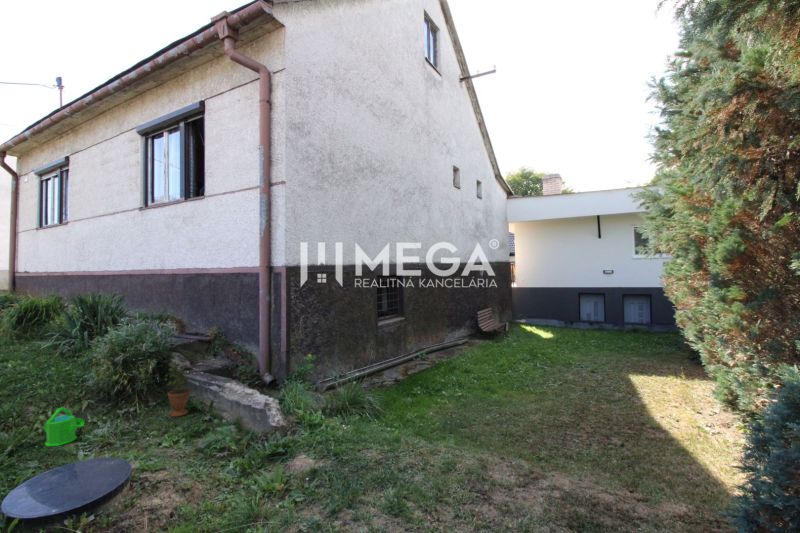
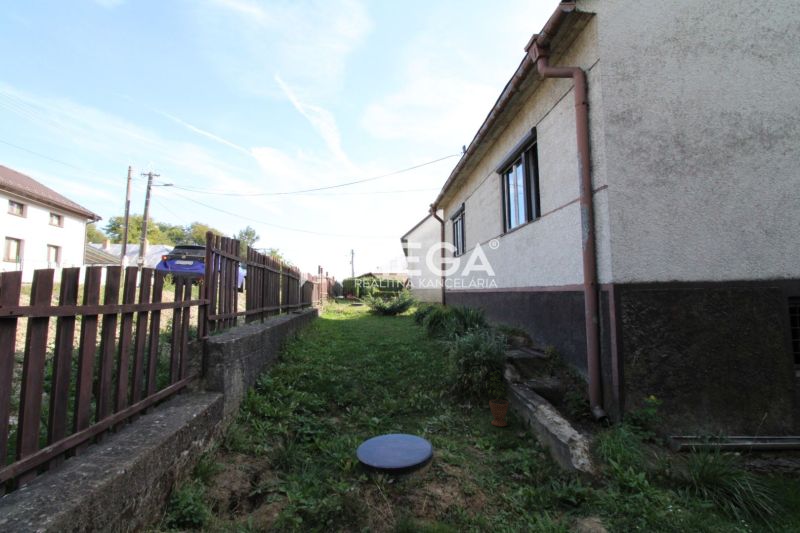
watering can: present [44,407,84,446] -> none [402,391,424,421]

